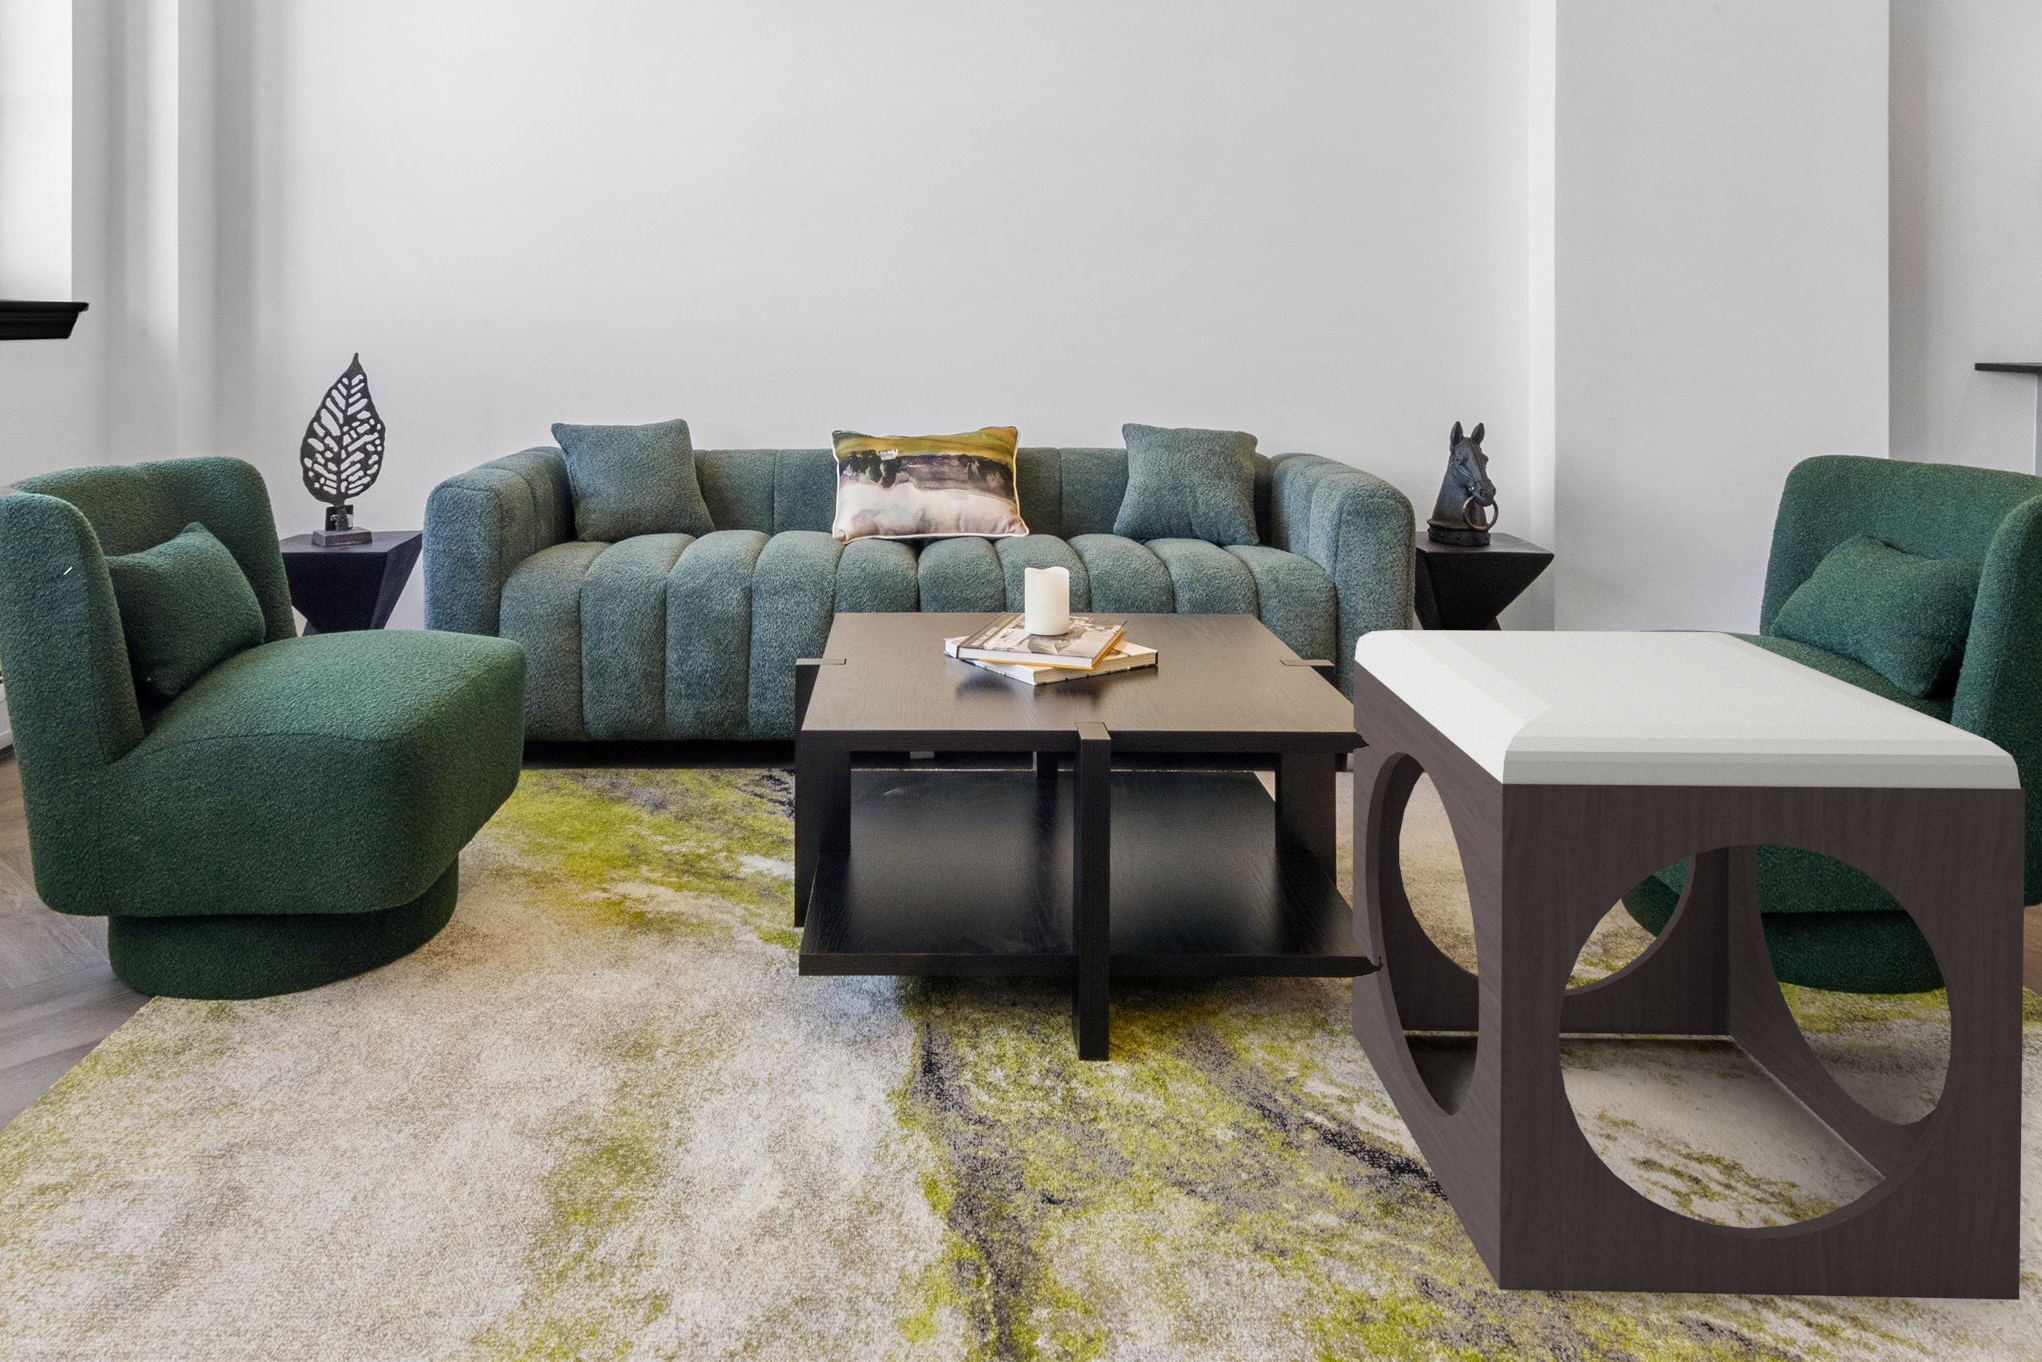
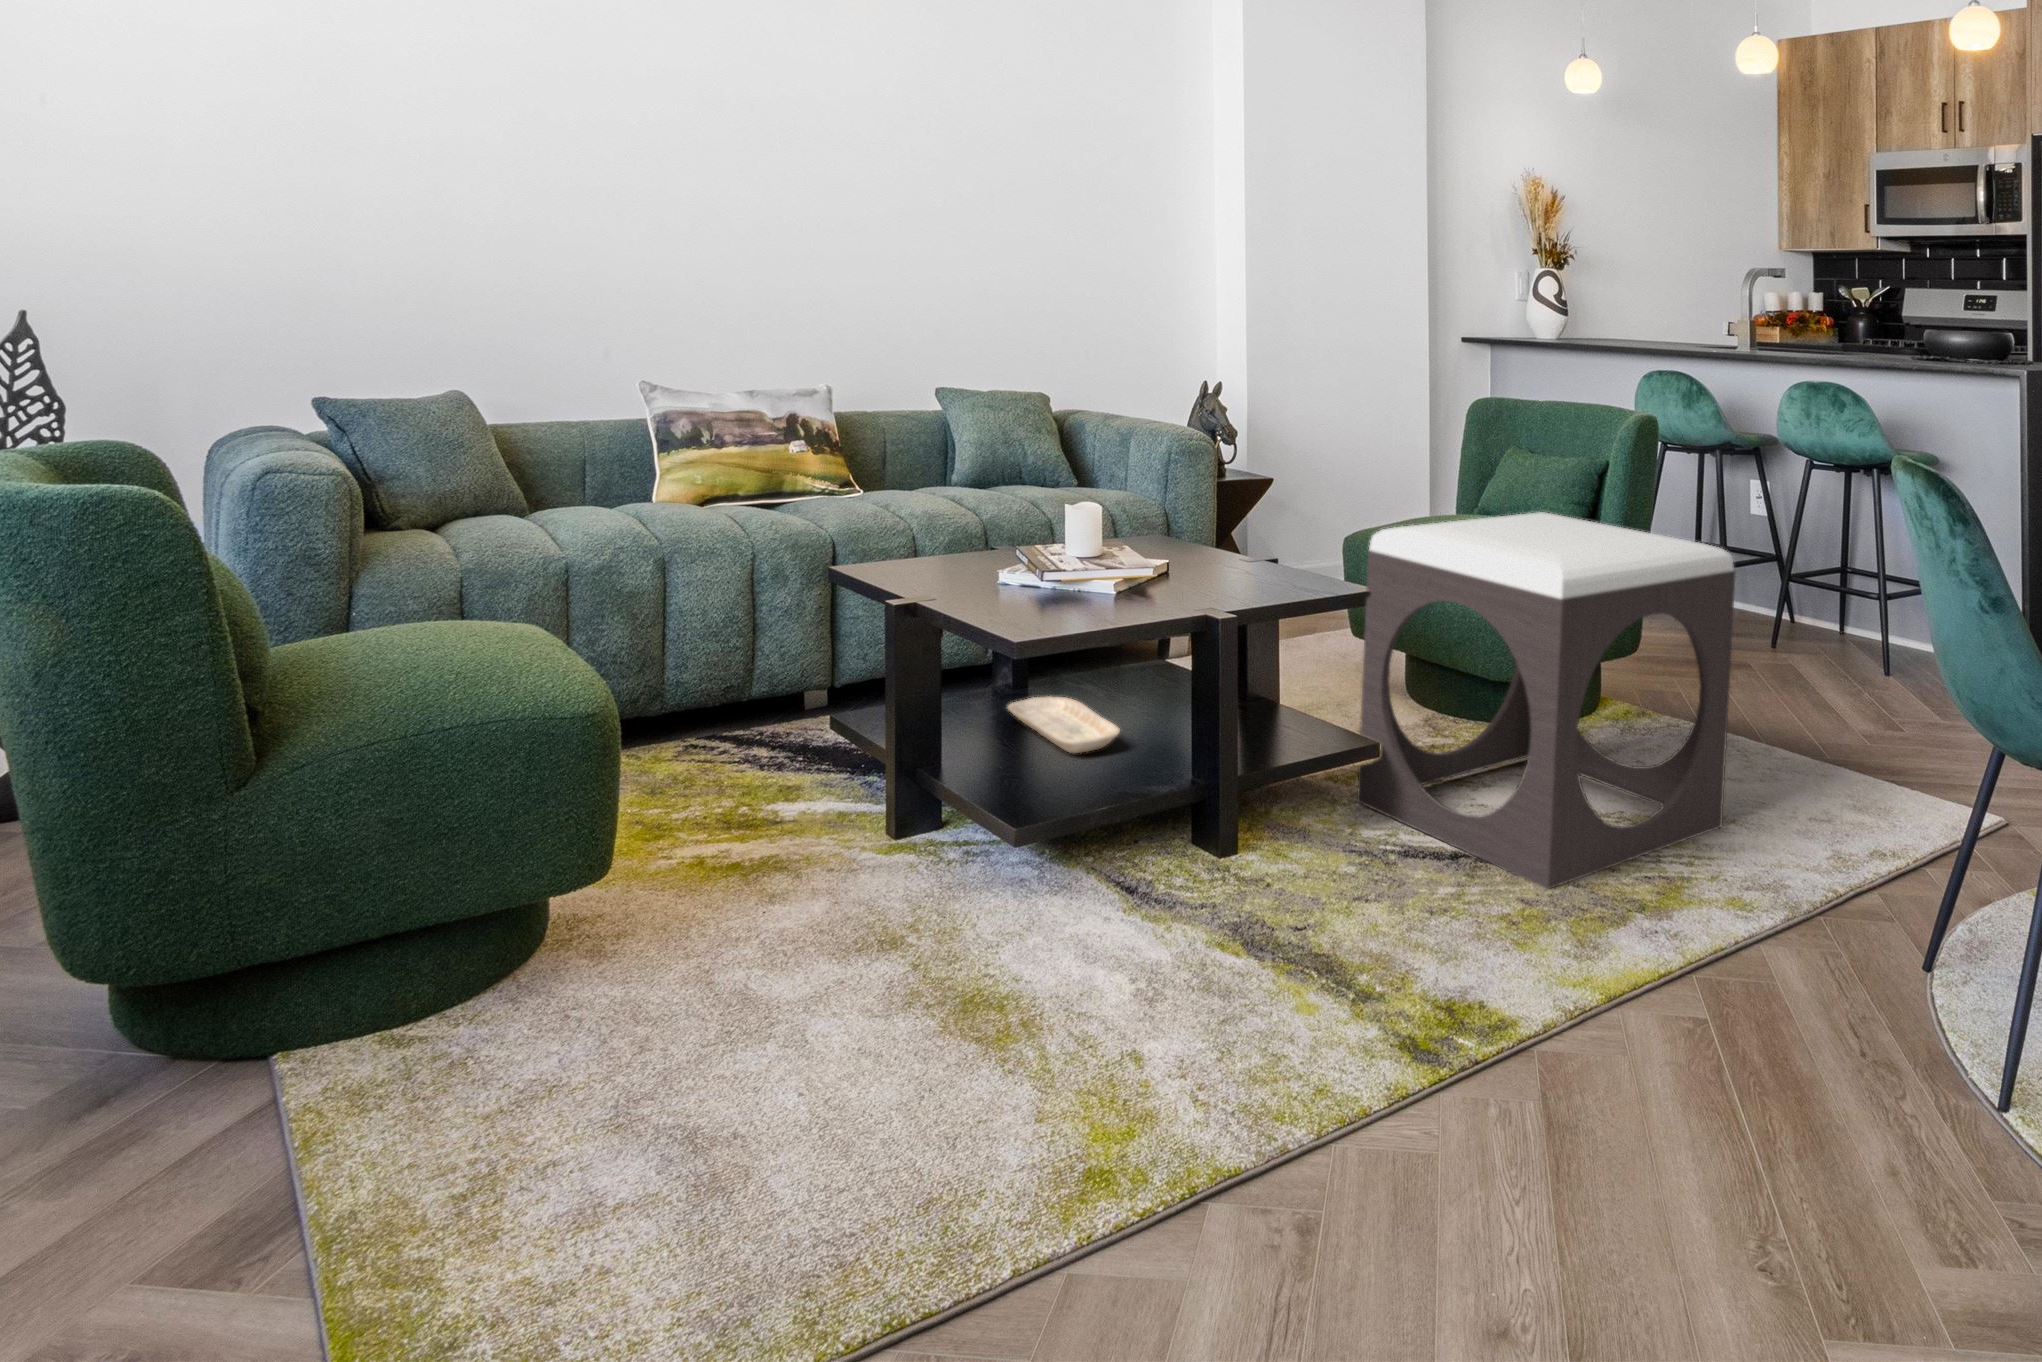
tray: none [936,787,1027,868] -> present [1008,696,1120,753]

